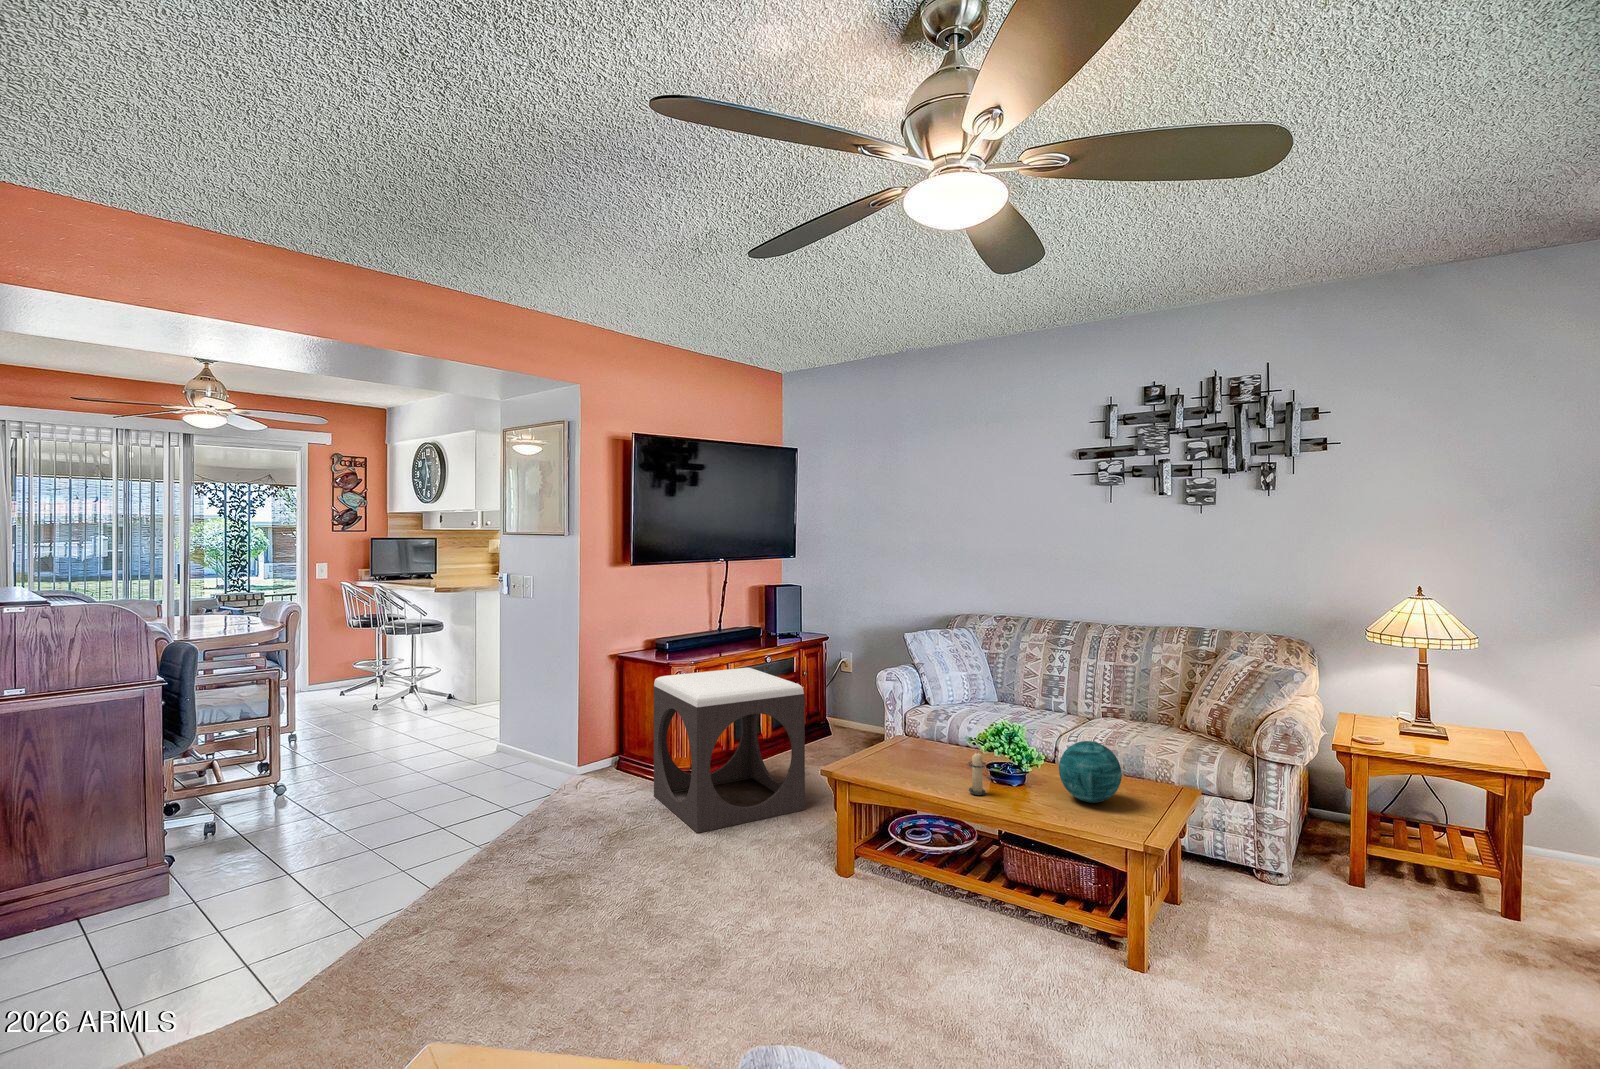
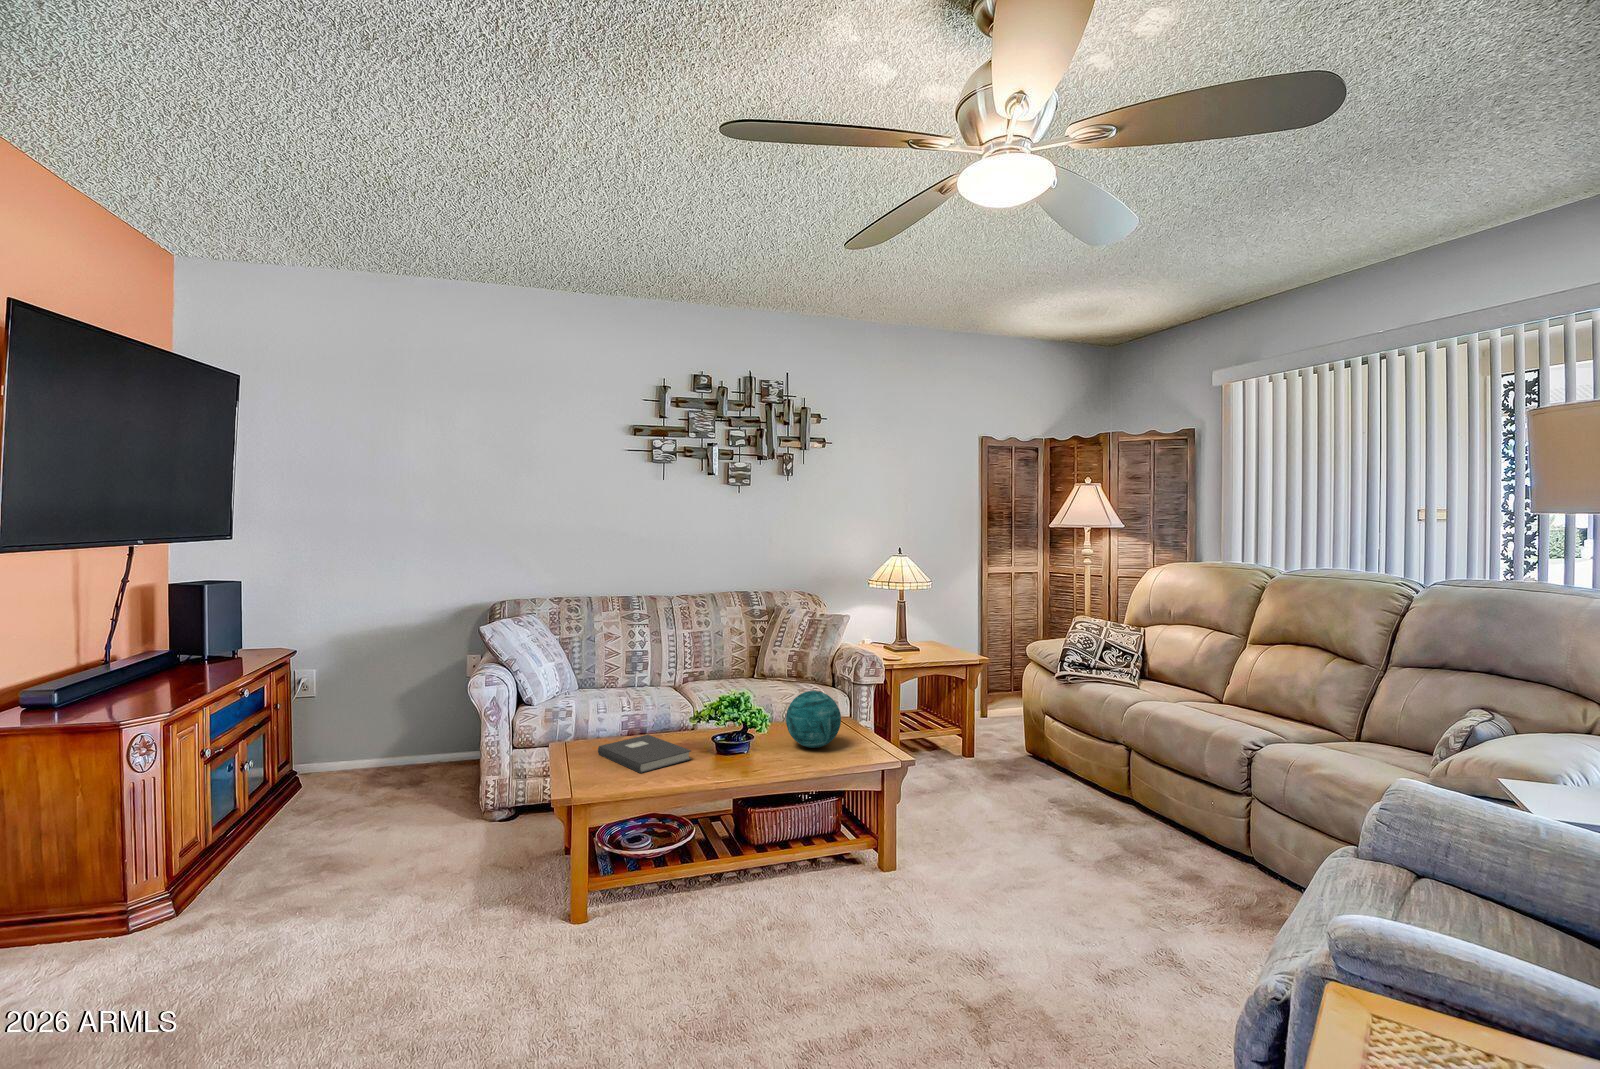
footstool: present [654,668,805,833] -> none [77,707,405,988]
book: none [909,745,964,776] -> present [598,735,691,773]
candle: present [969,752,986,795] -> none [722,724,744,772]

